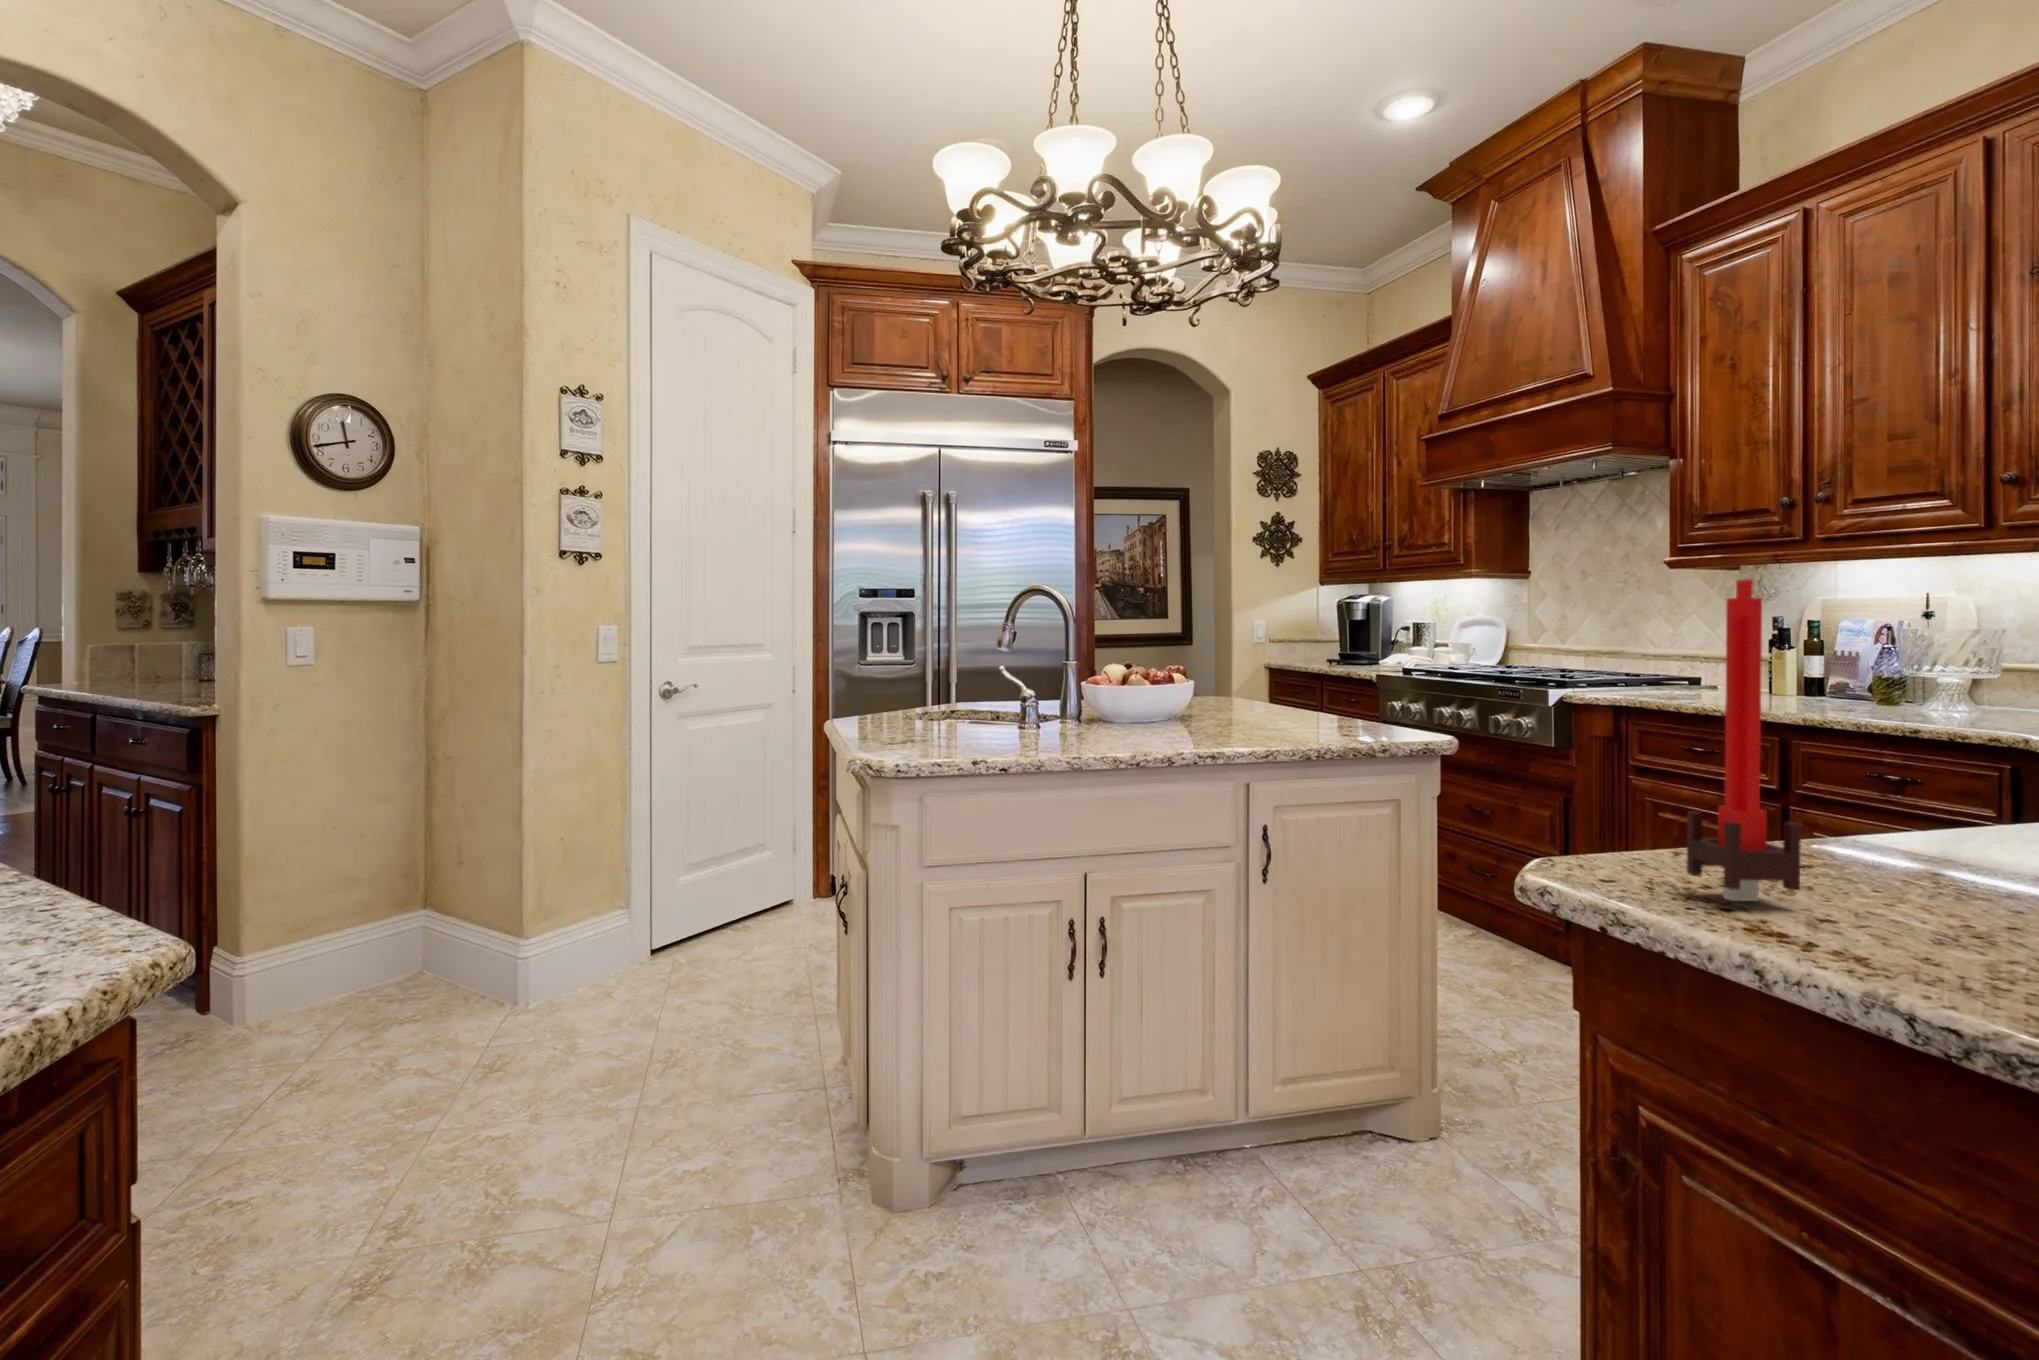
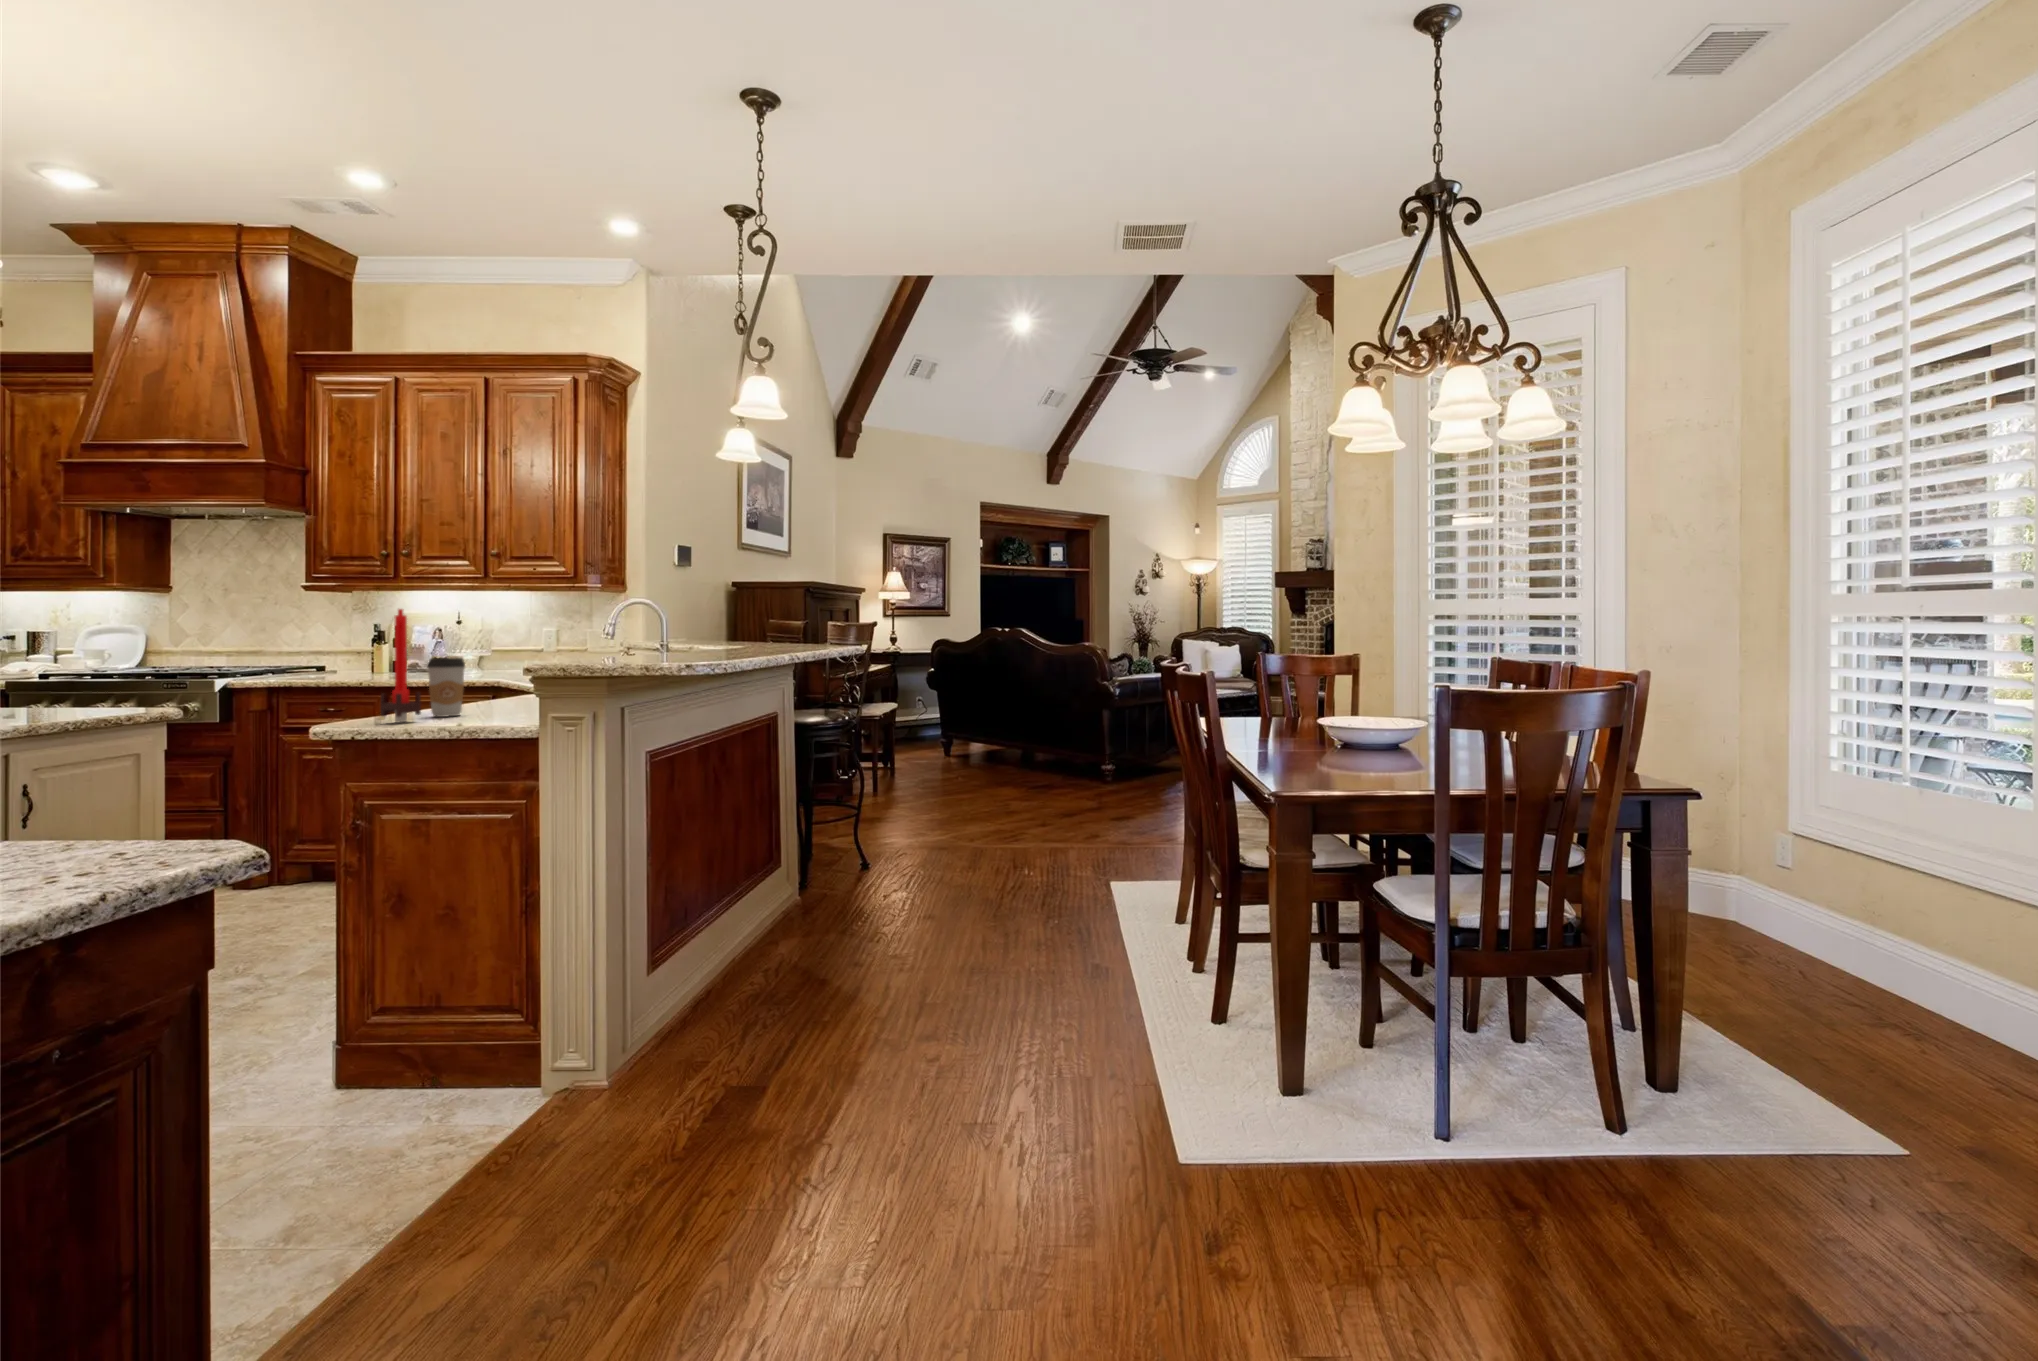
coffee cup: none [1826,719,1956,903] -> present [428,658,465,717]

